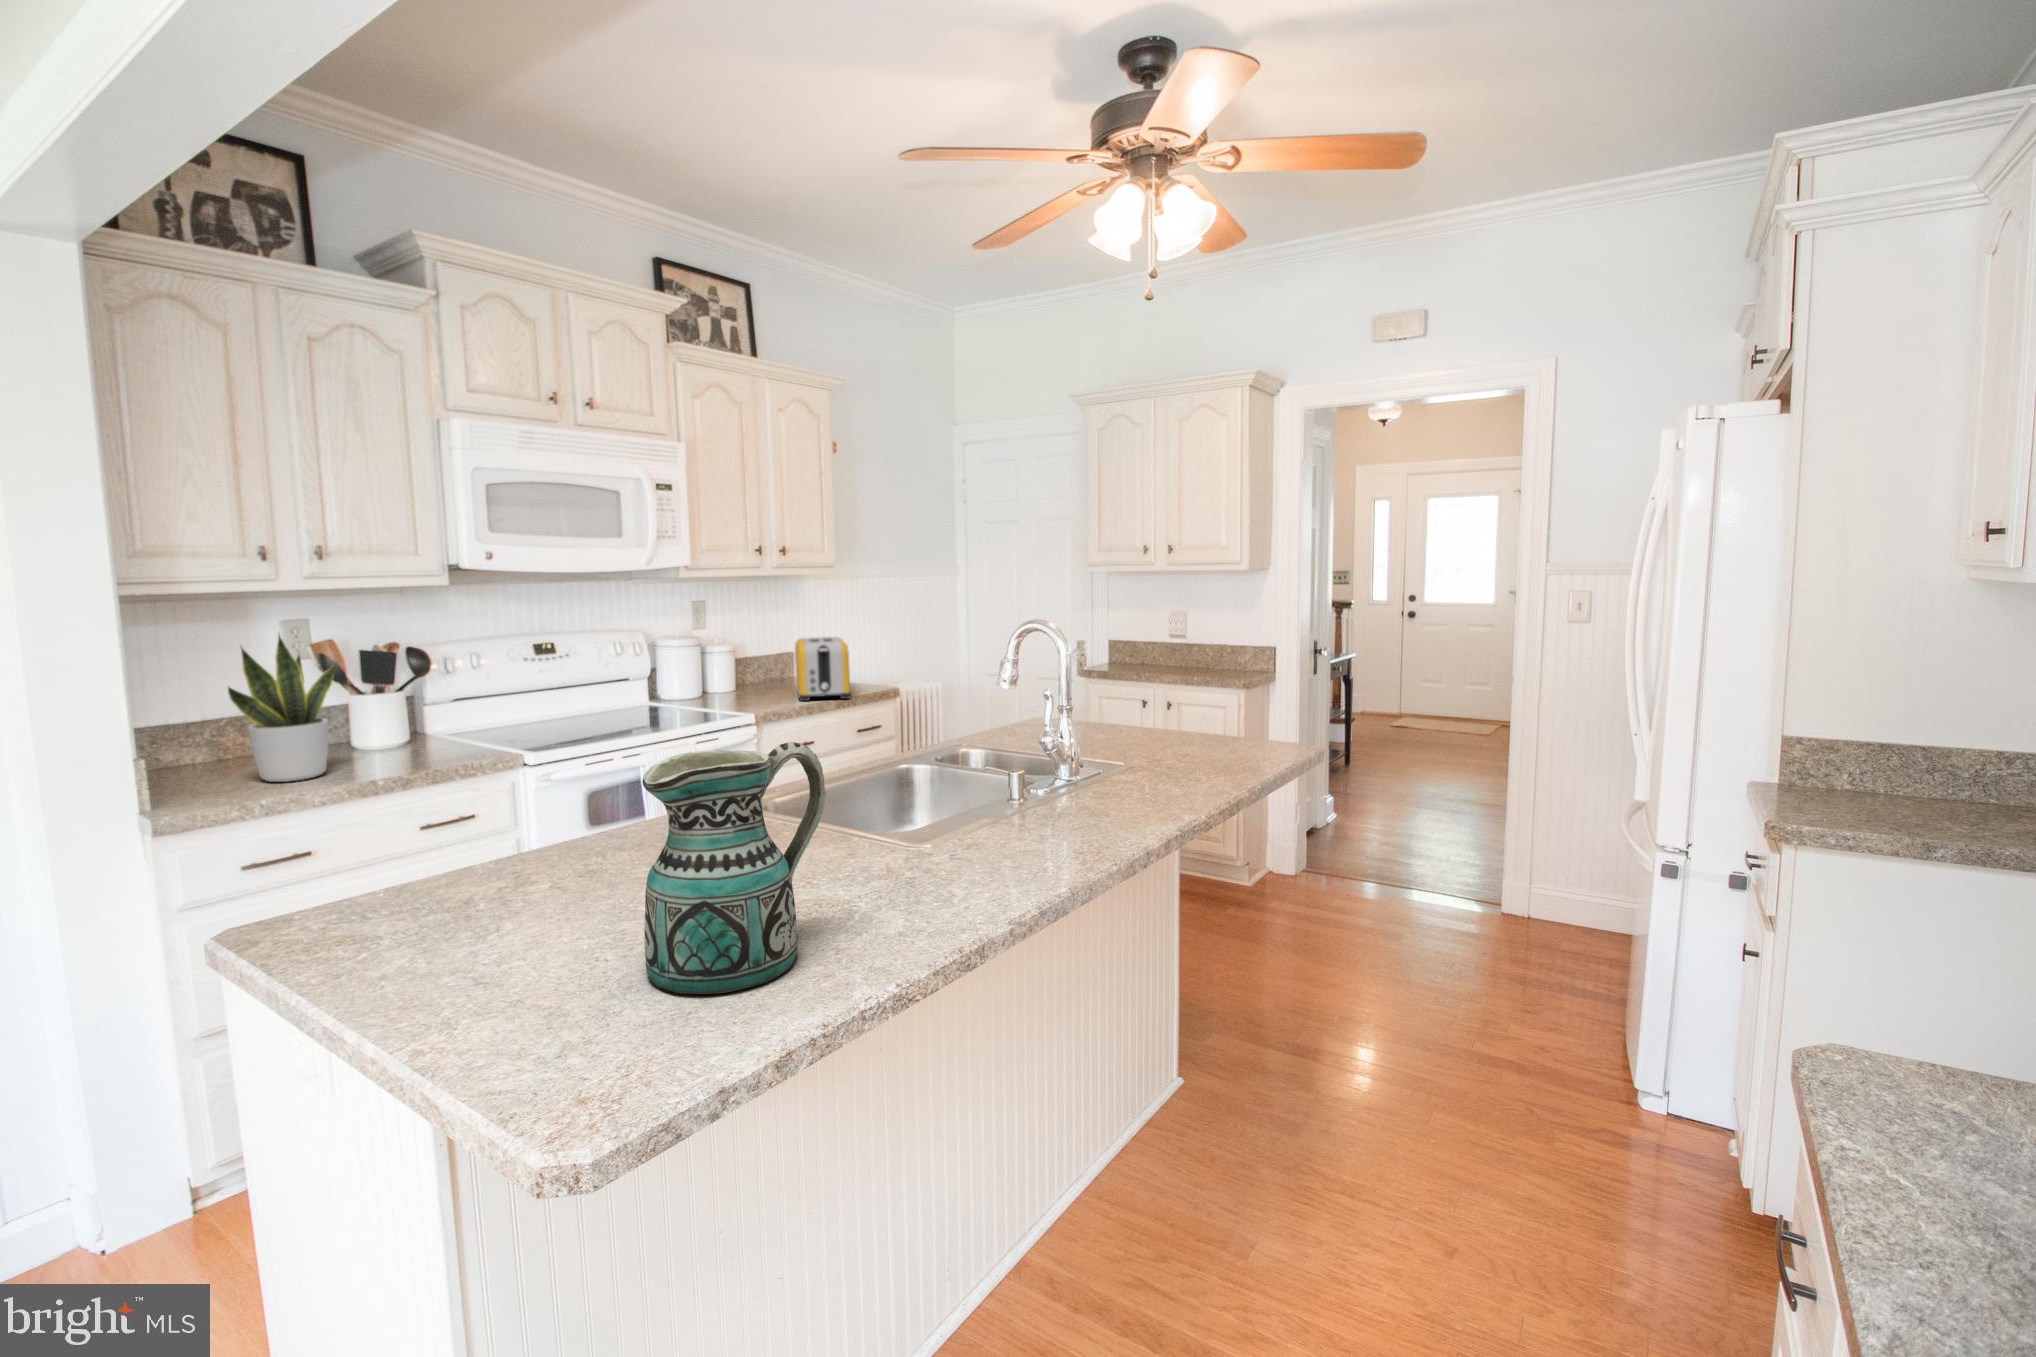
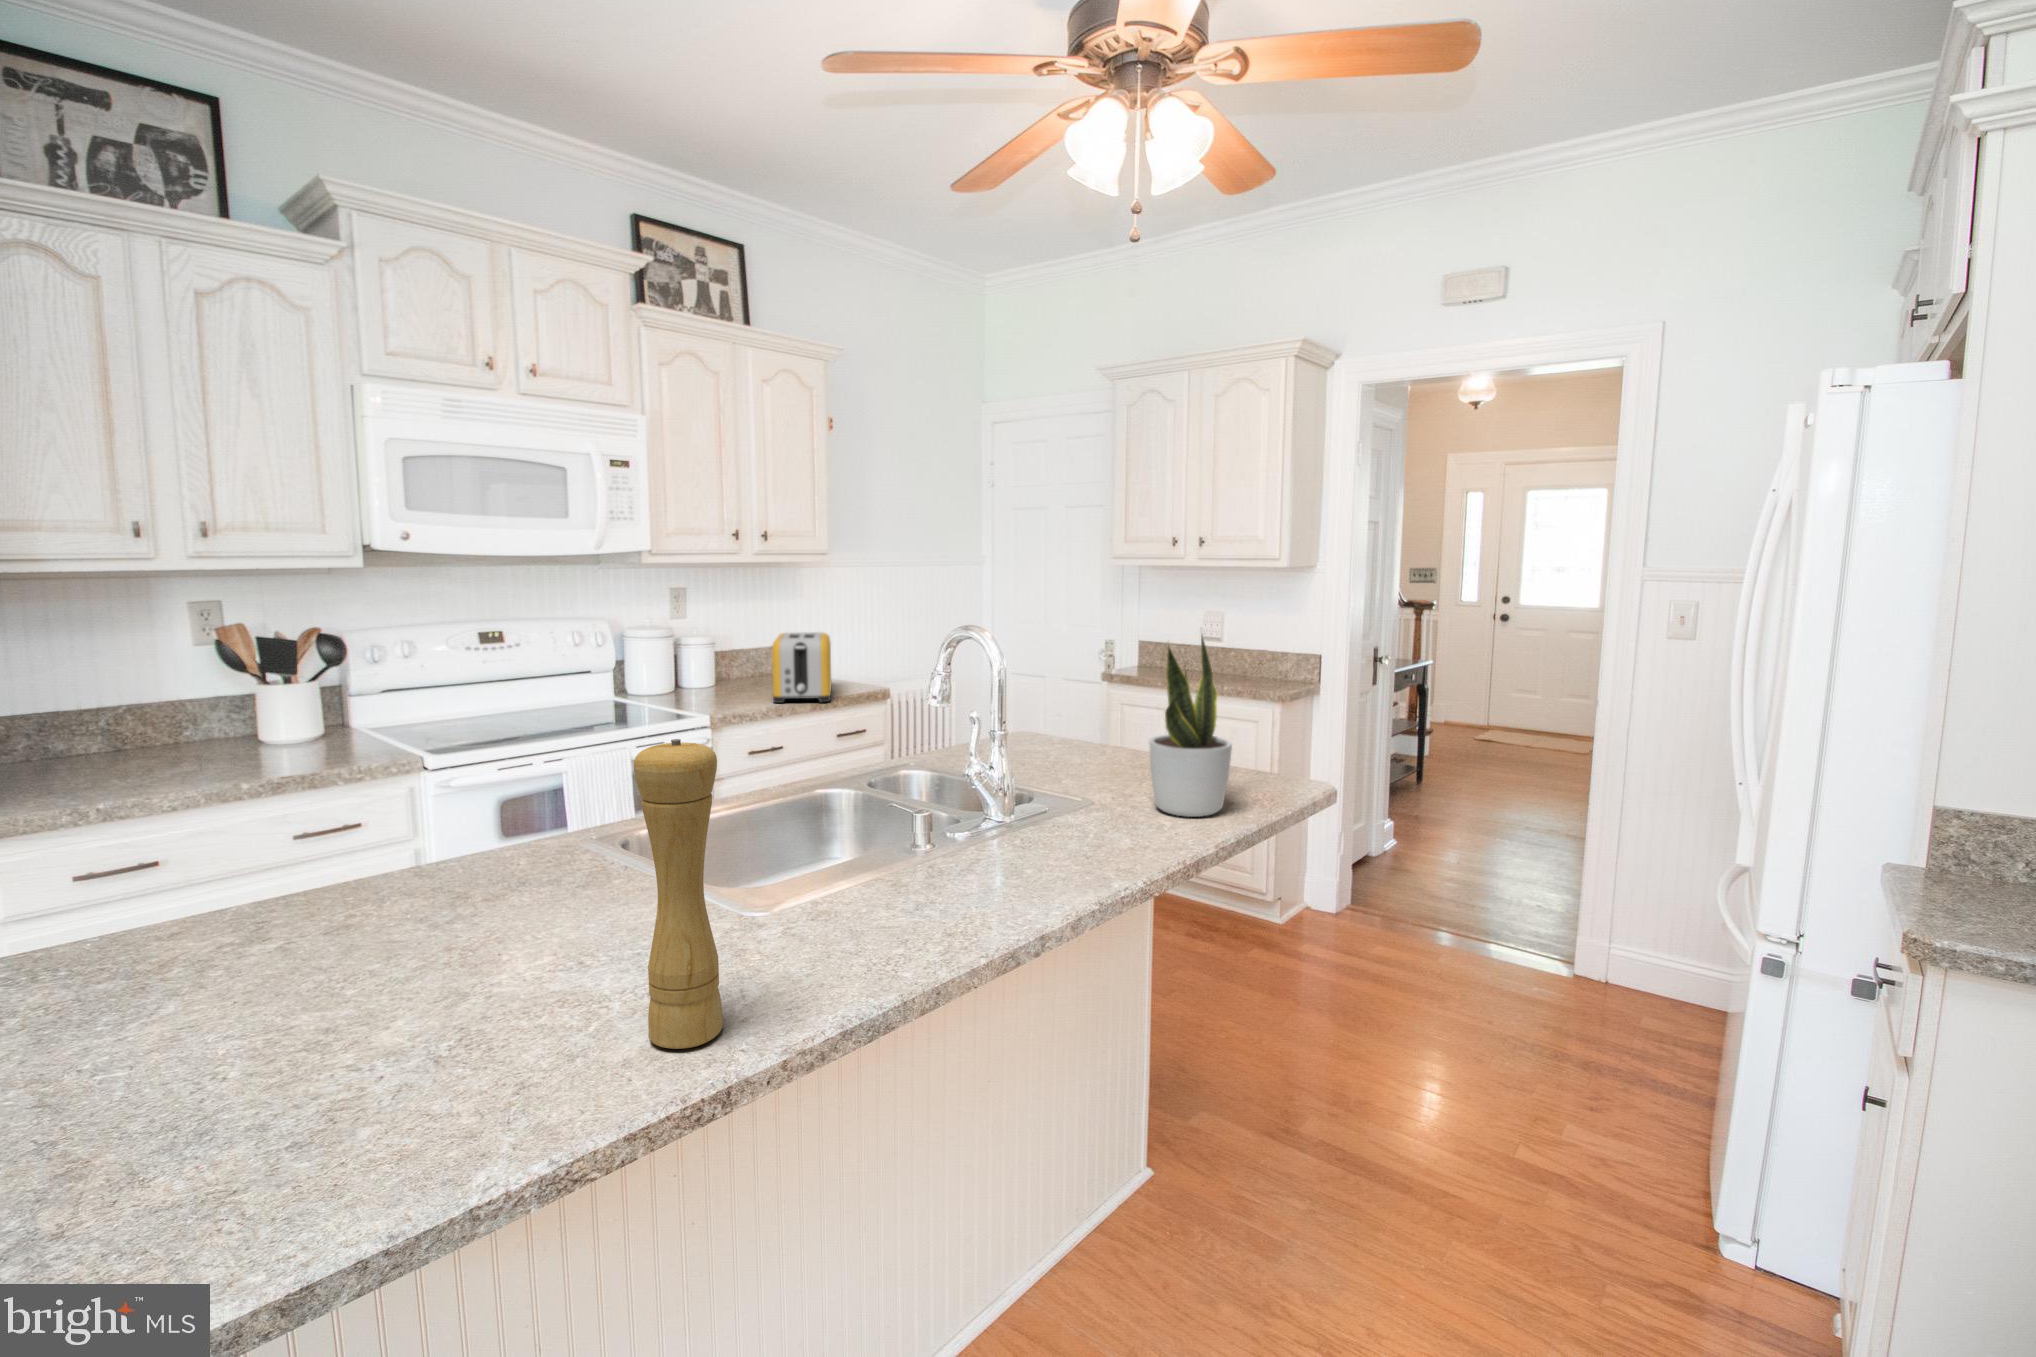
potted plant: present [228,635,336,782] -> present [1149,636,1232,817]
pepper mill: none [890,691,951,924] -> present [633,739,723,1049]
ceramic pitcher: present [643,742,826,994] -> none [231,805,543,1157]

